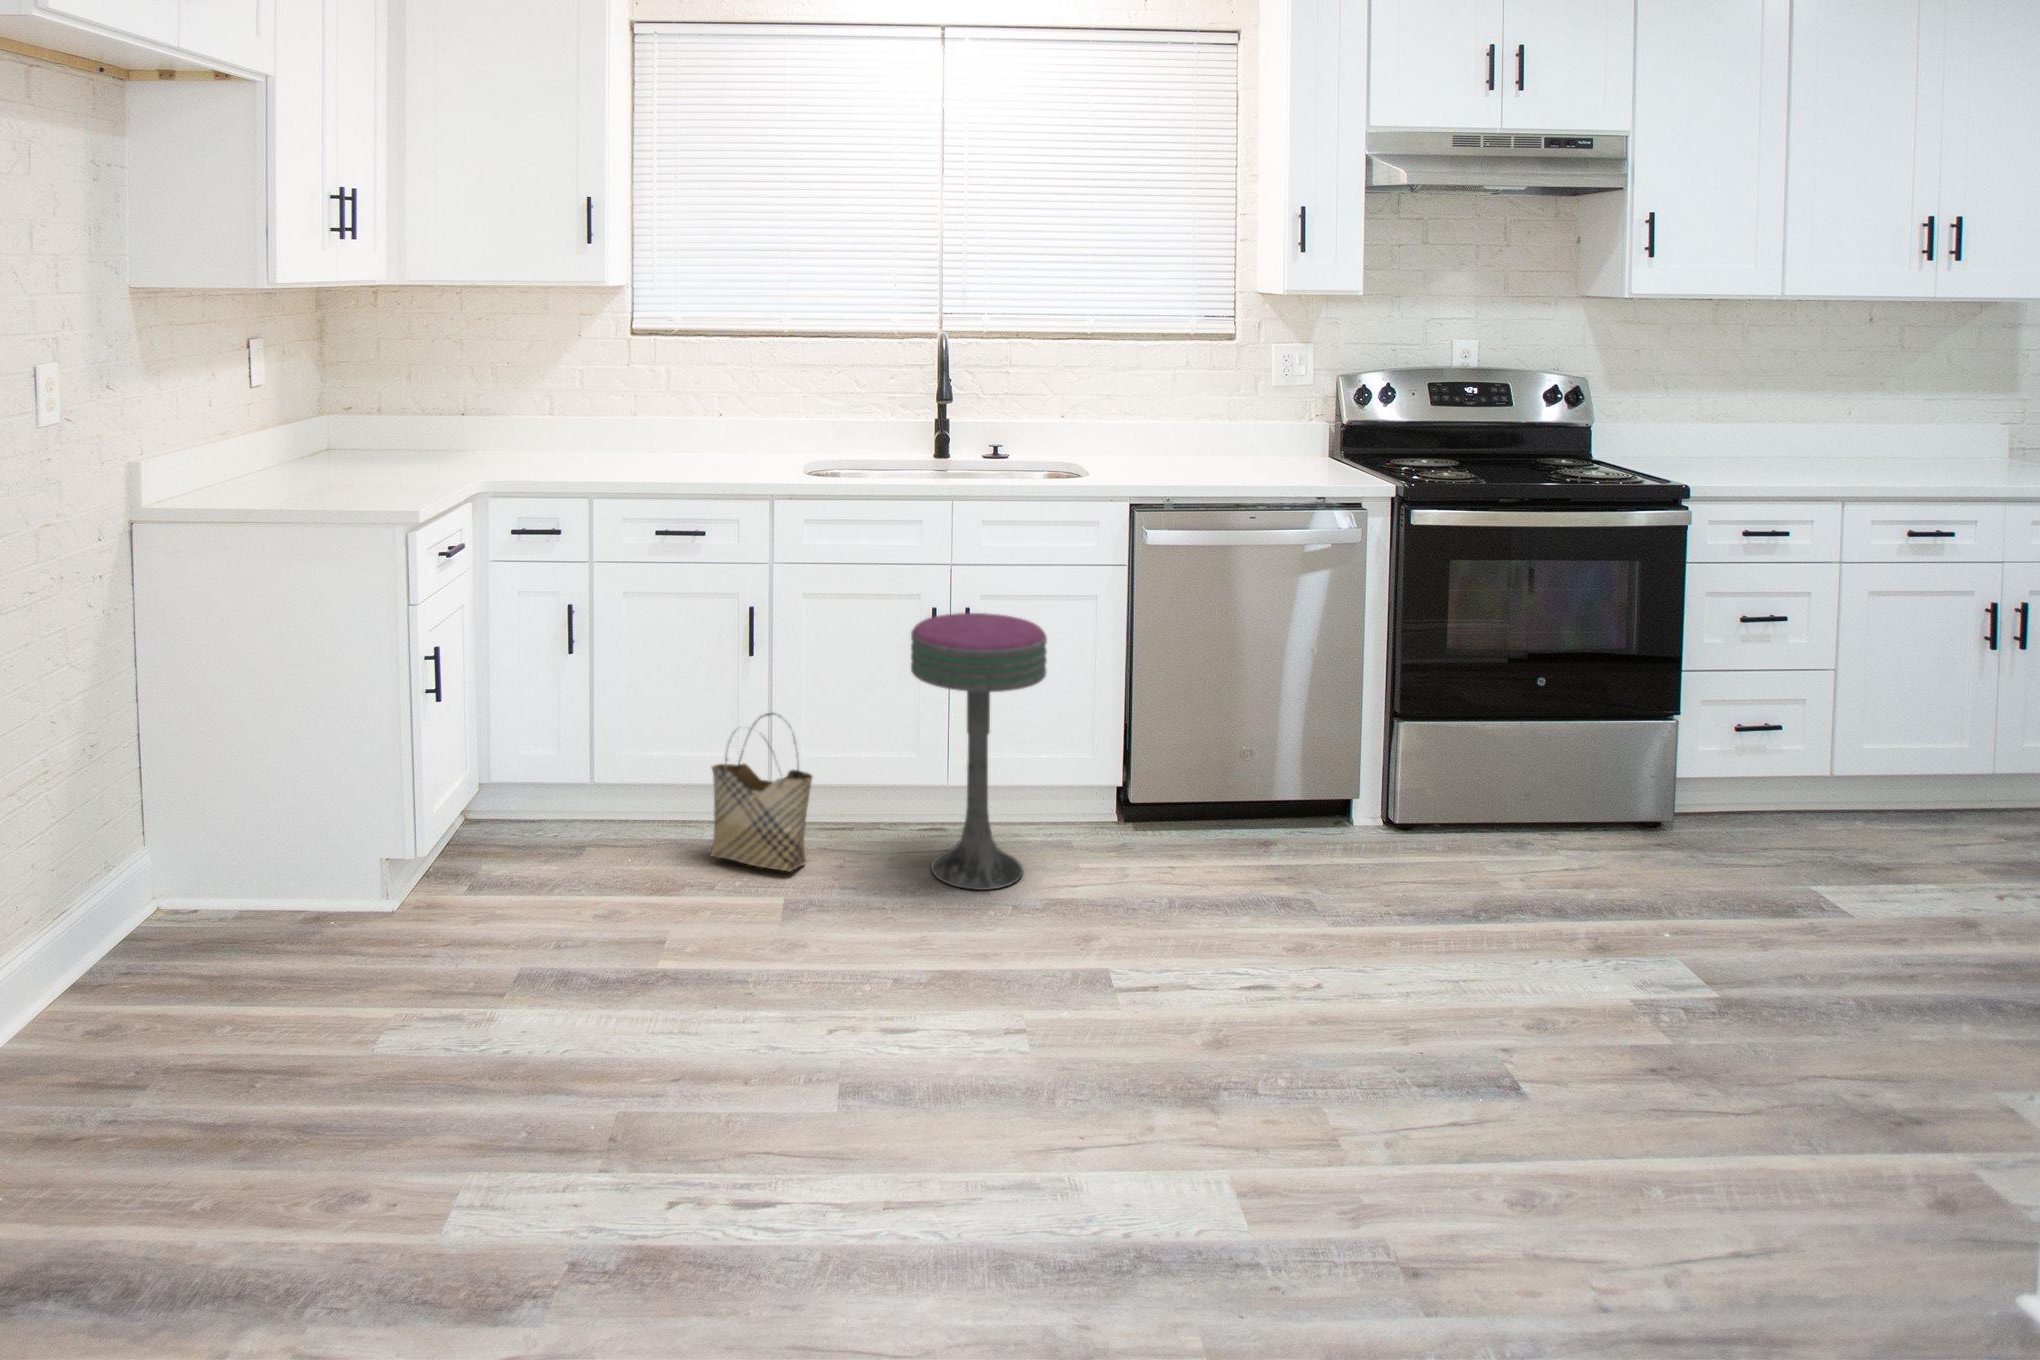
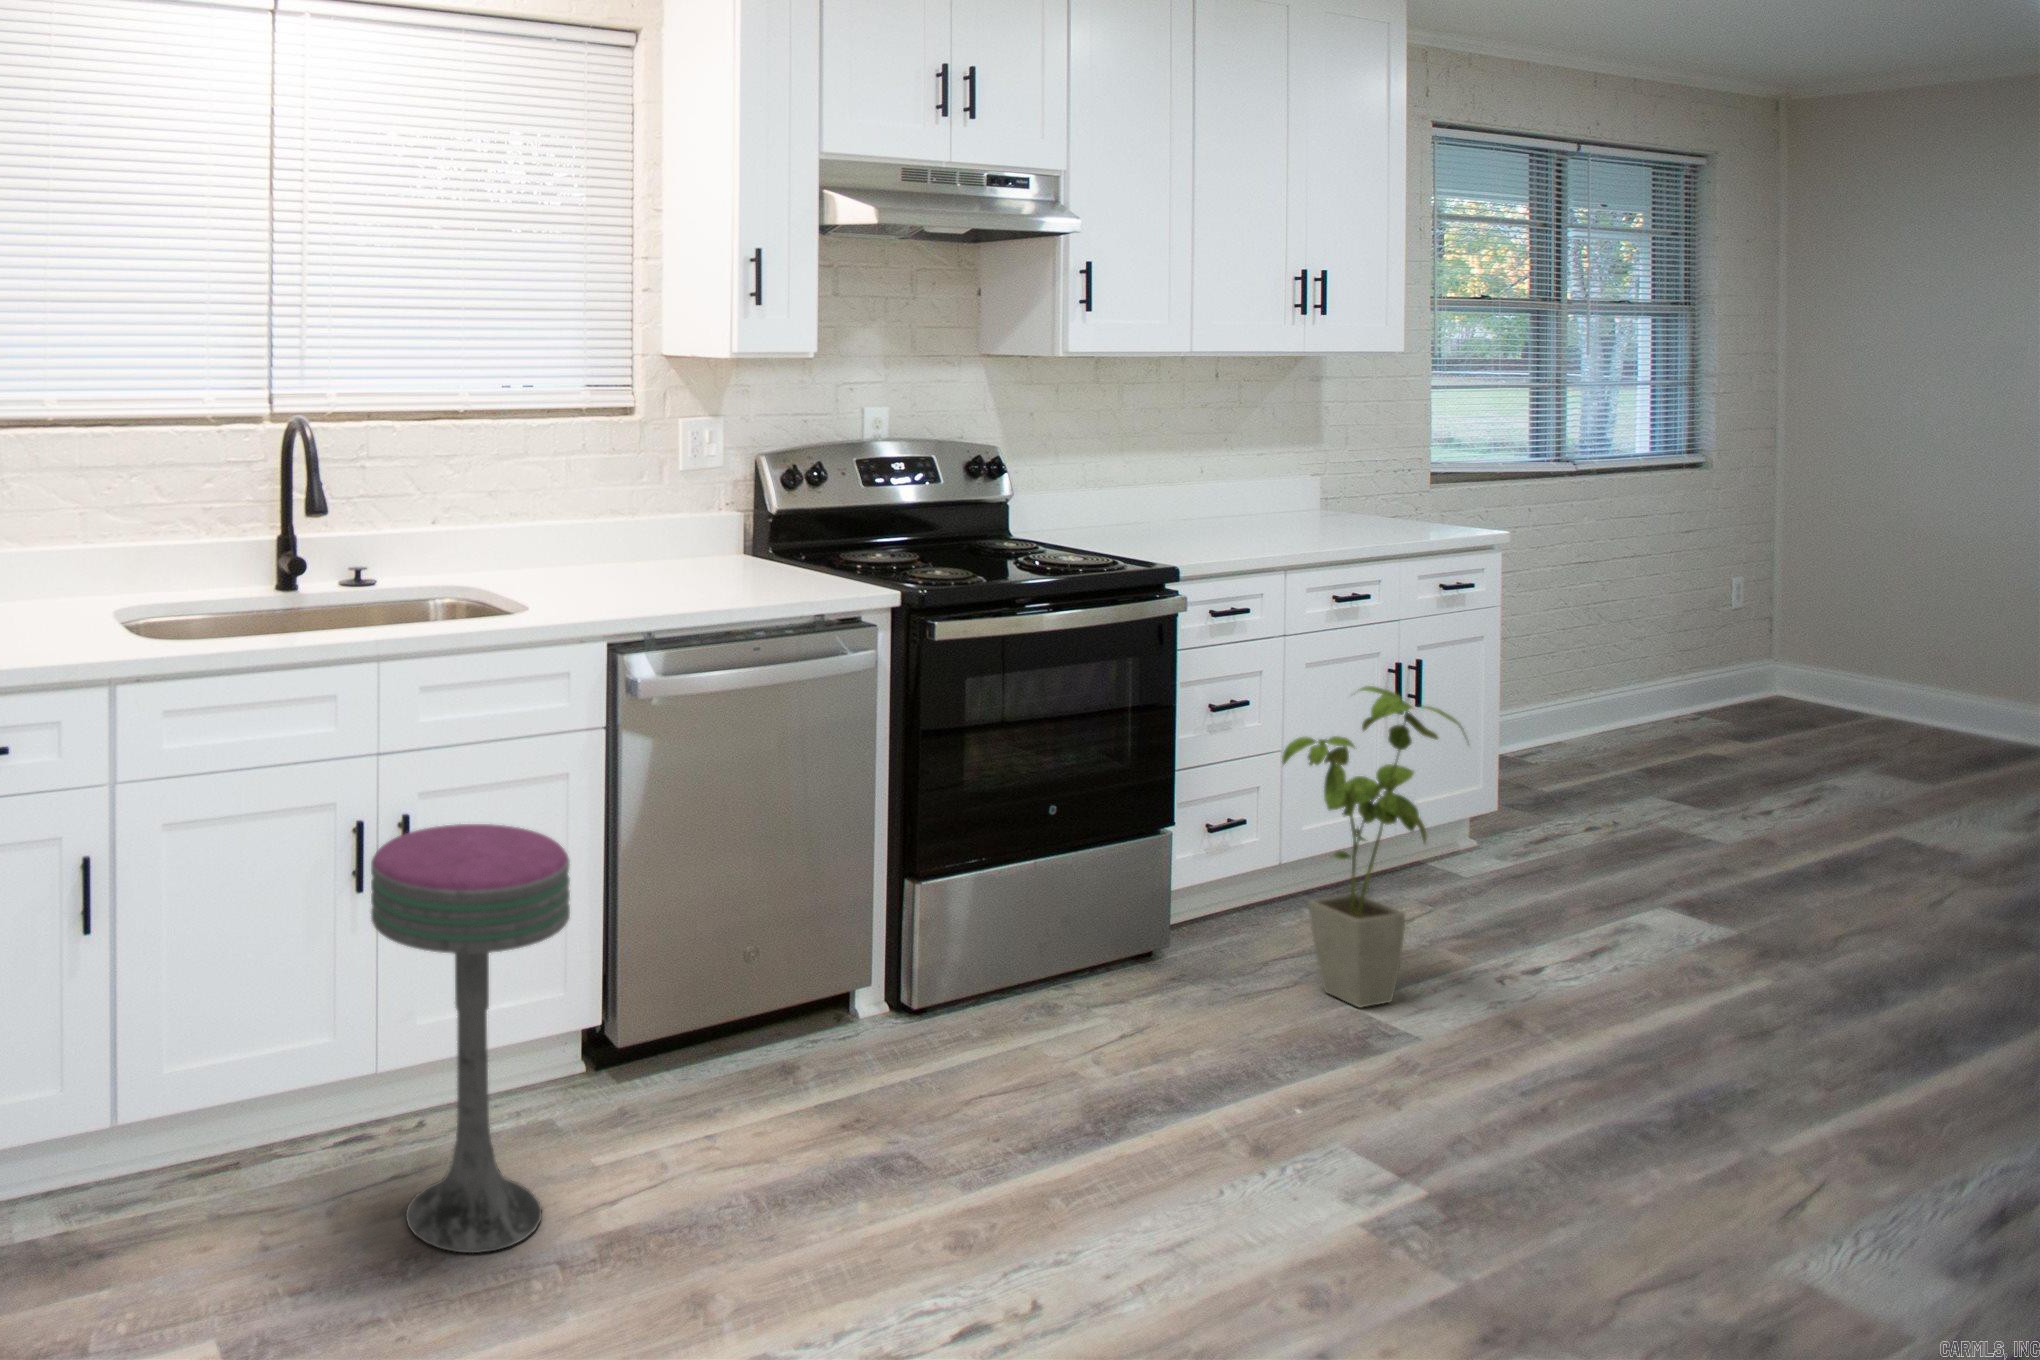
house plant: none [1781,608,1968,896] -> present [1282,686,1469,1007]
woven basket: present [710,713,812,871] -> none [55,1034,231,1300]

